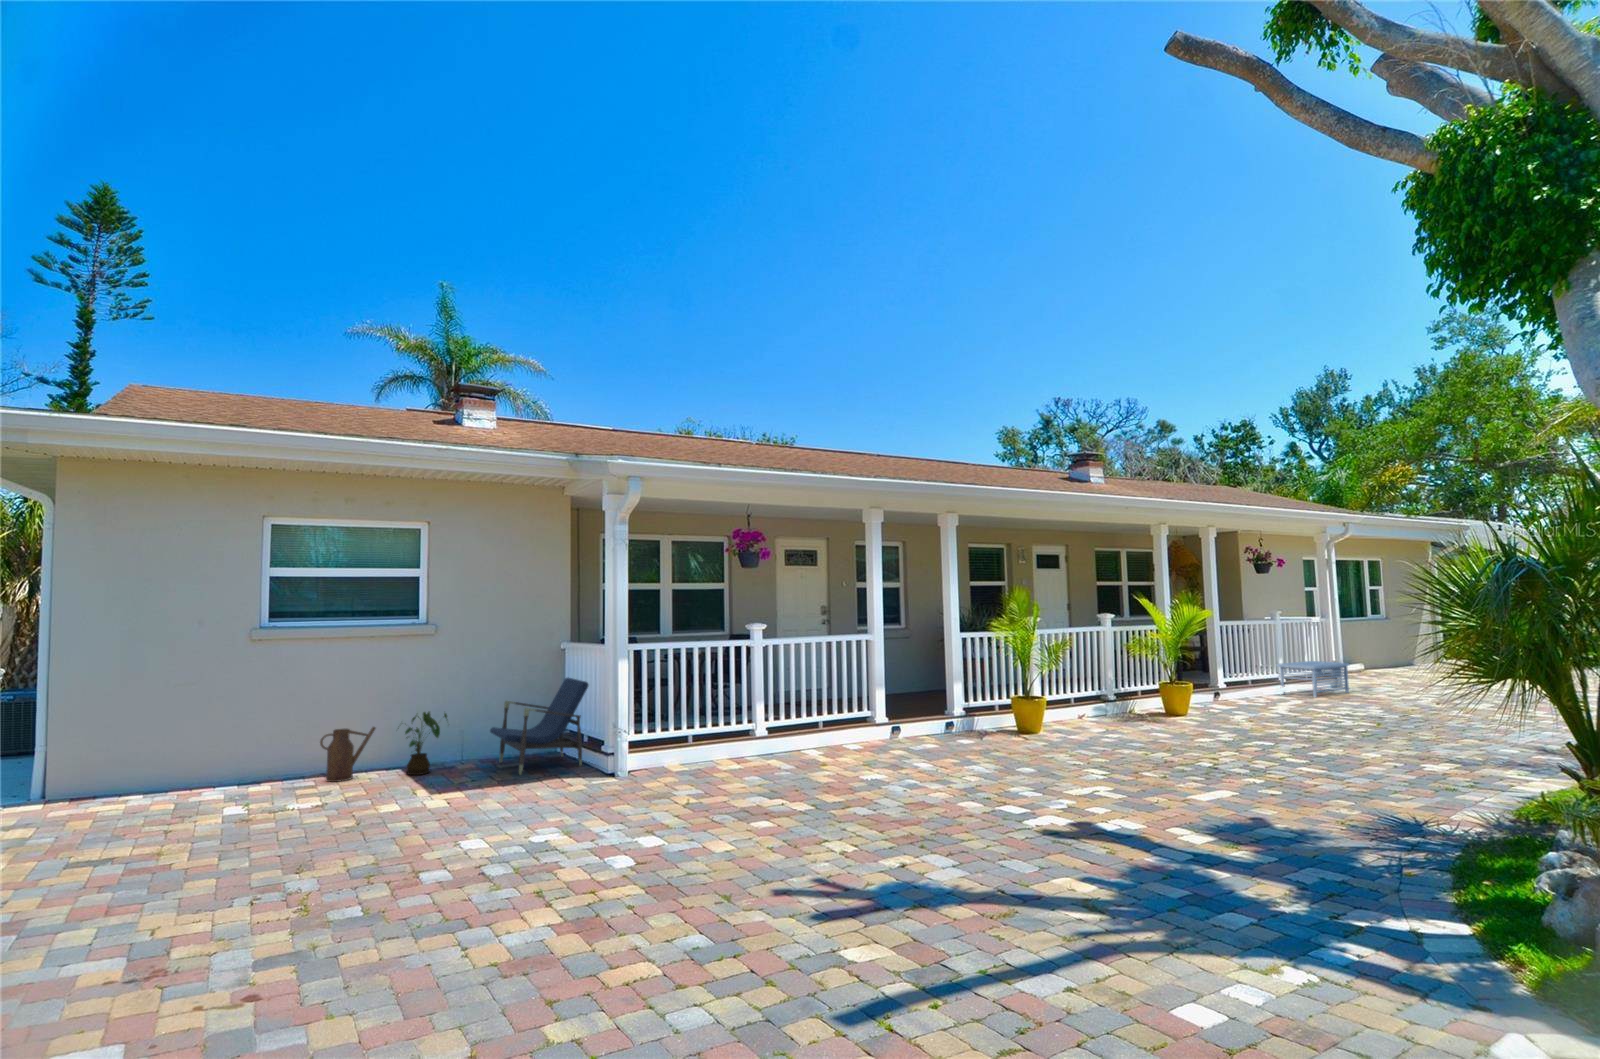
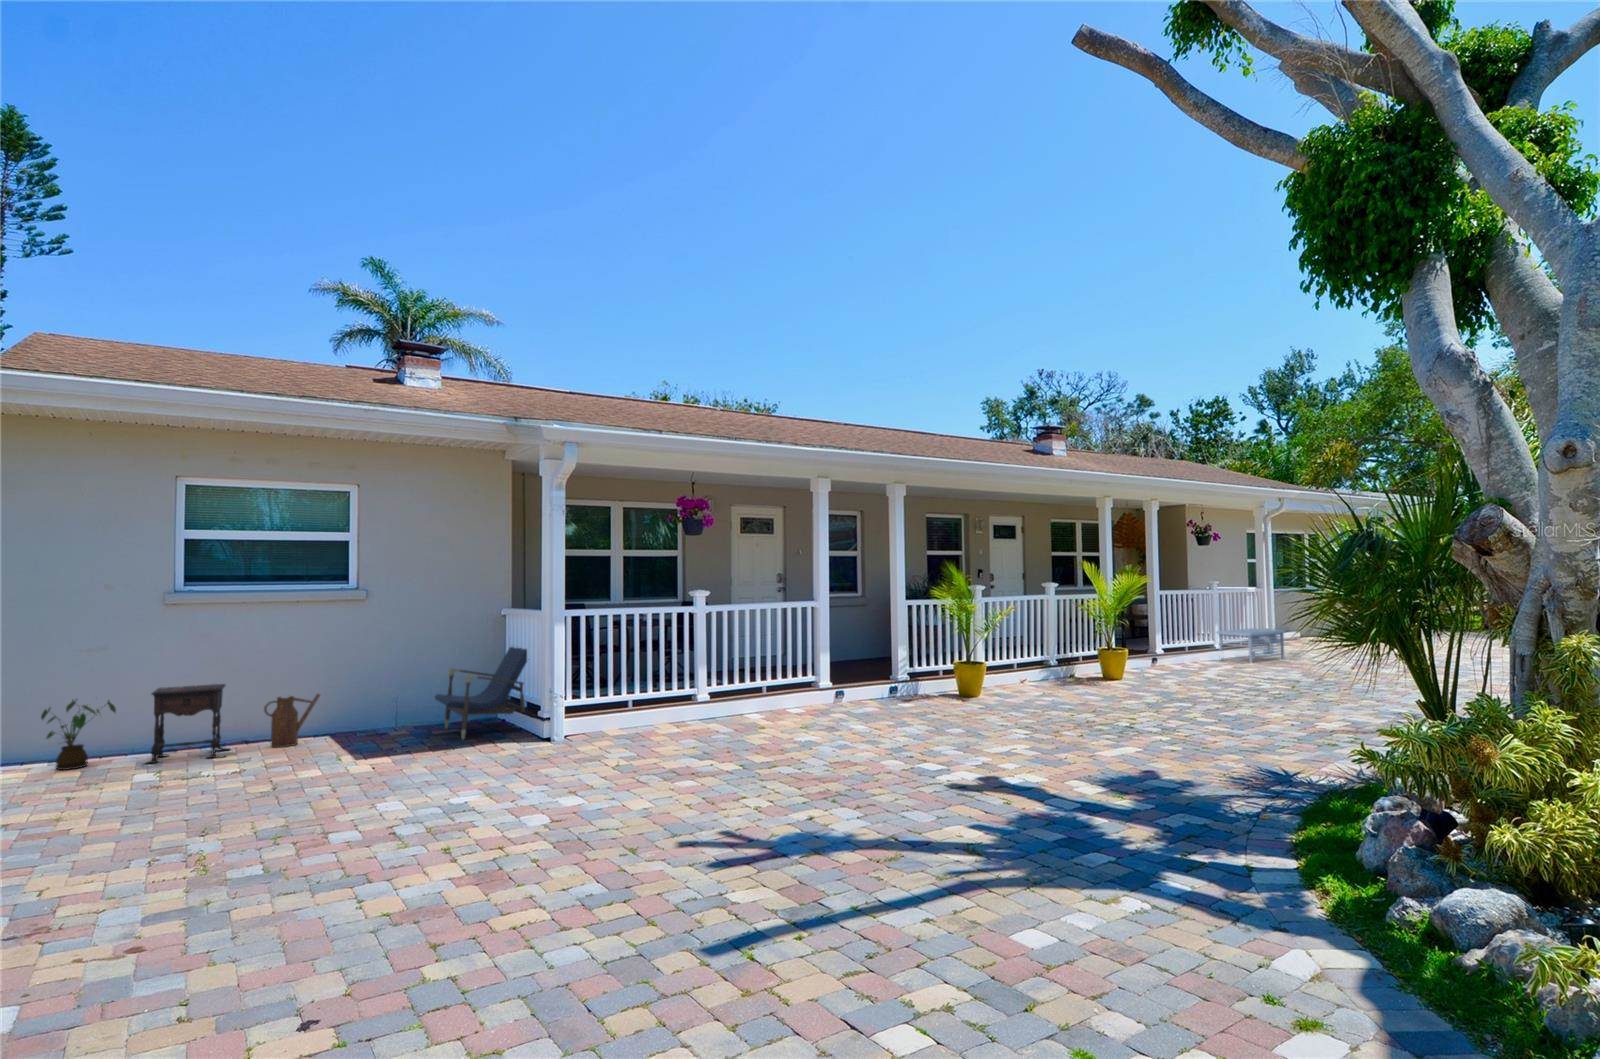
house plant: present [405,712,448,775] -> present [41,700,116,770]
side table: none [201,716,286,799] -> present [145,684,229,763]

